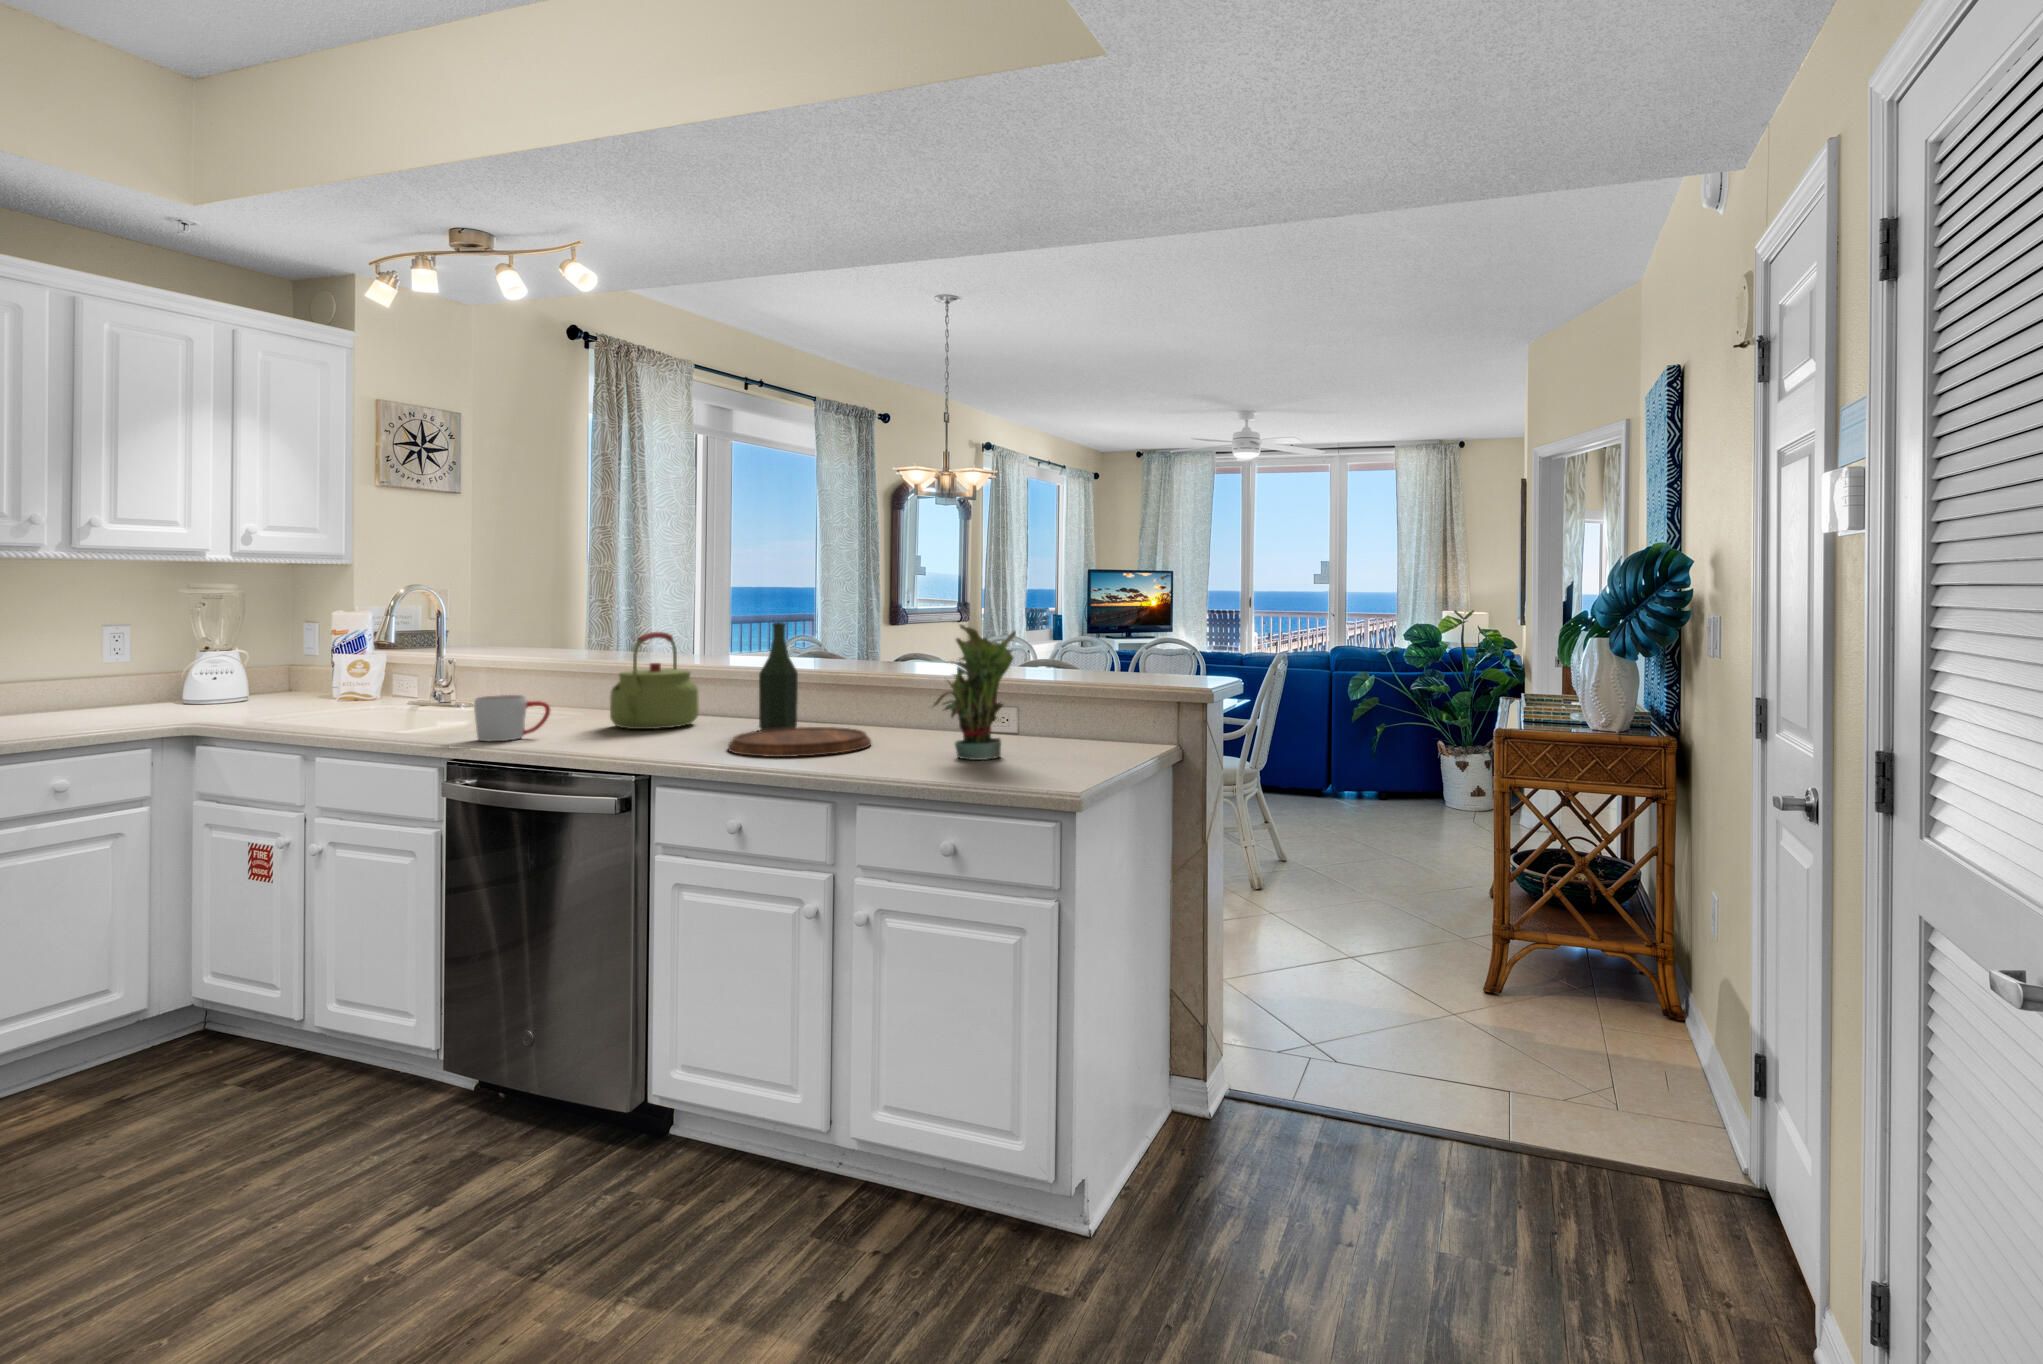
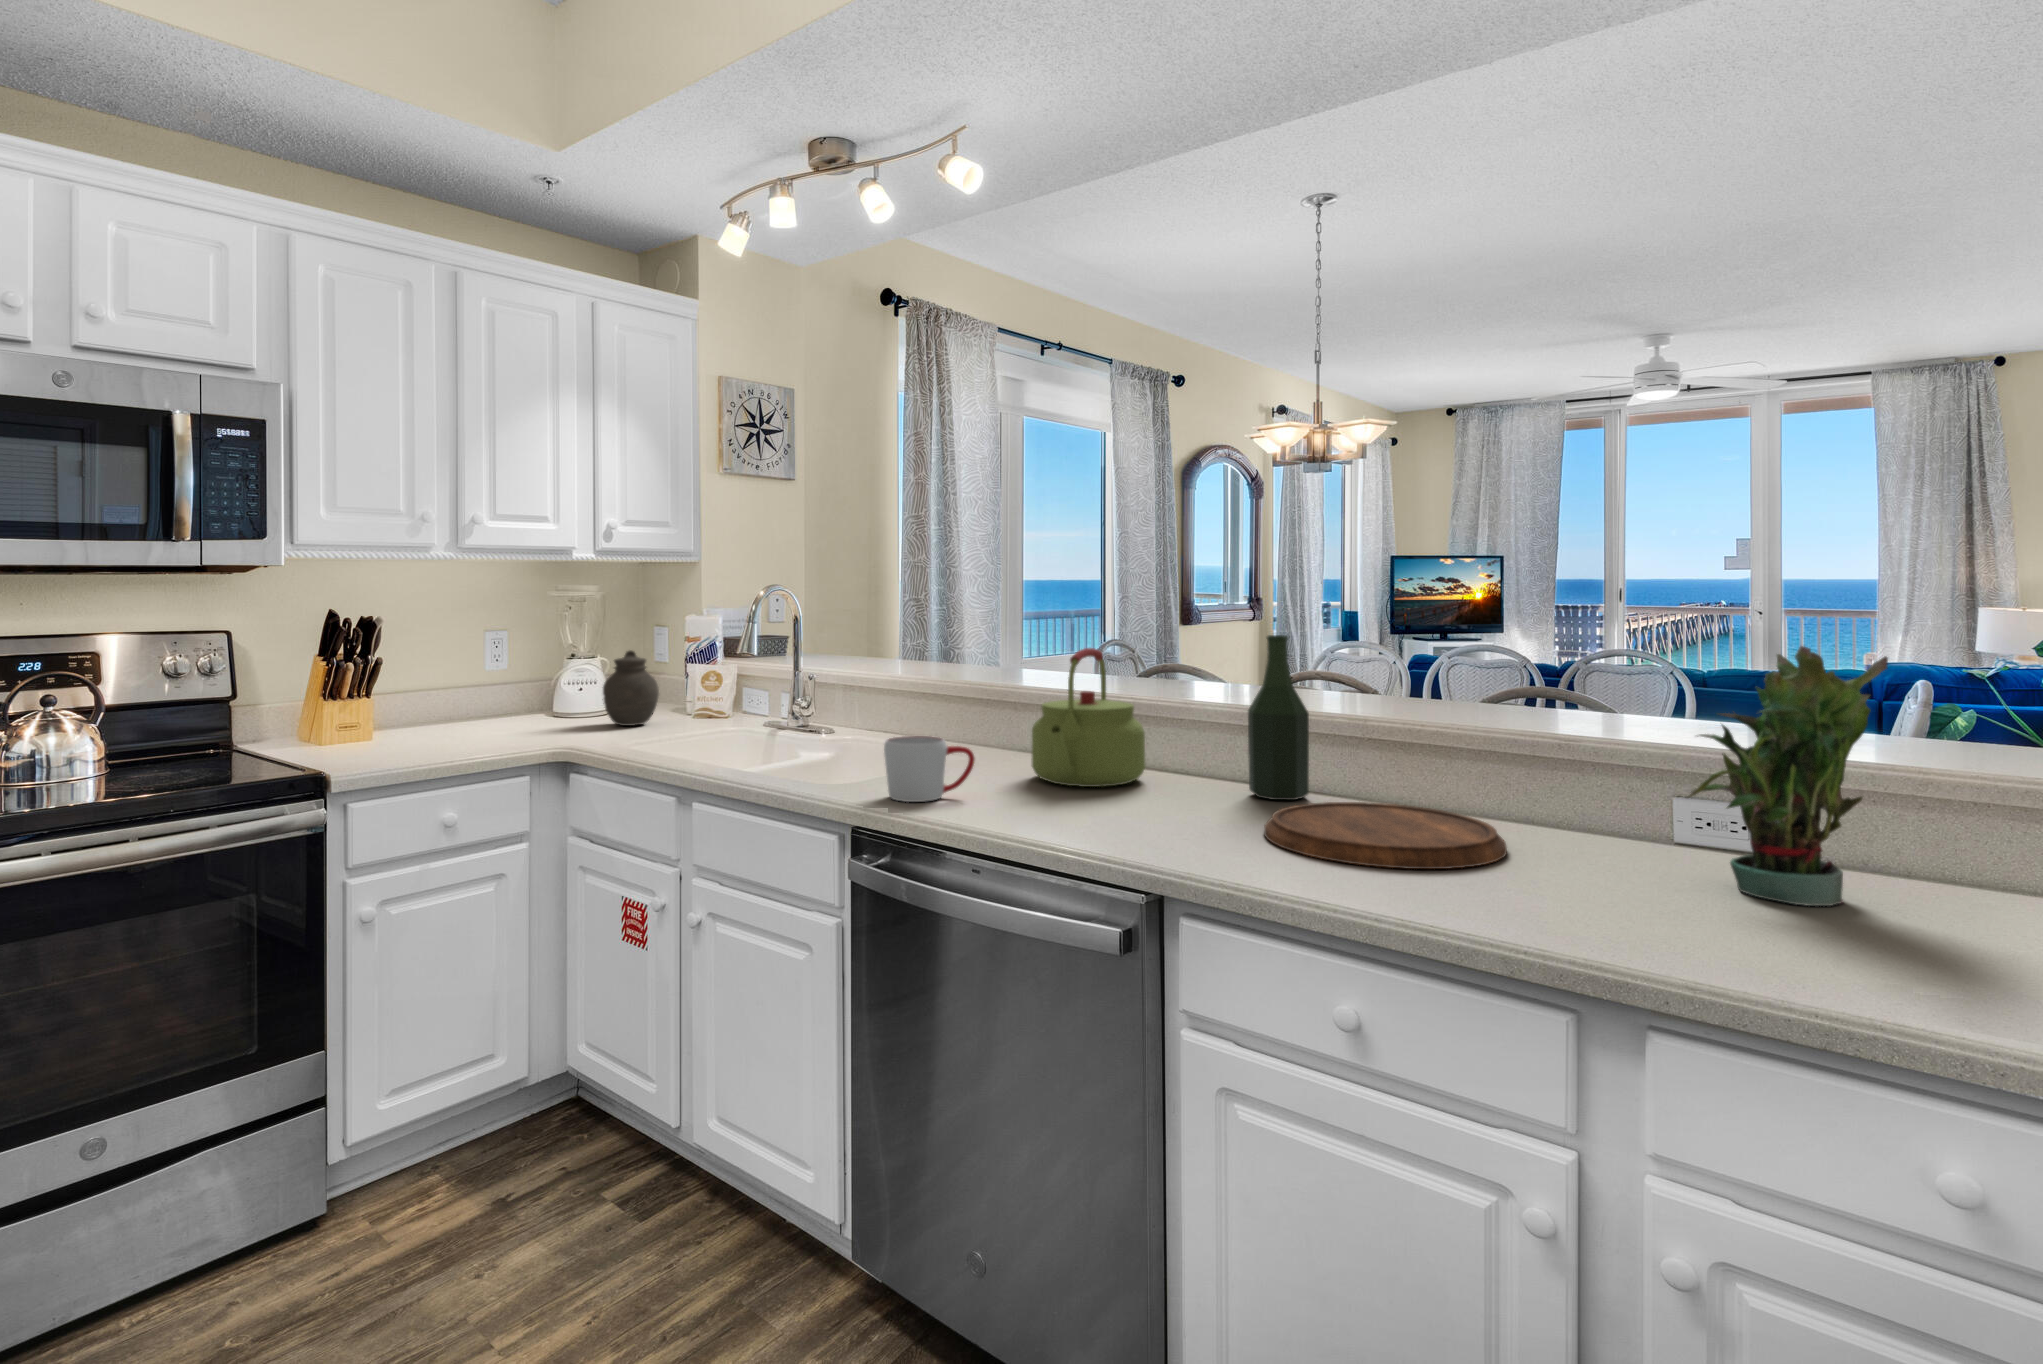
jar: none [244,638,307,705] -> present [603,650,659,726]

